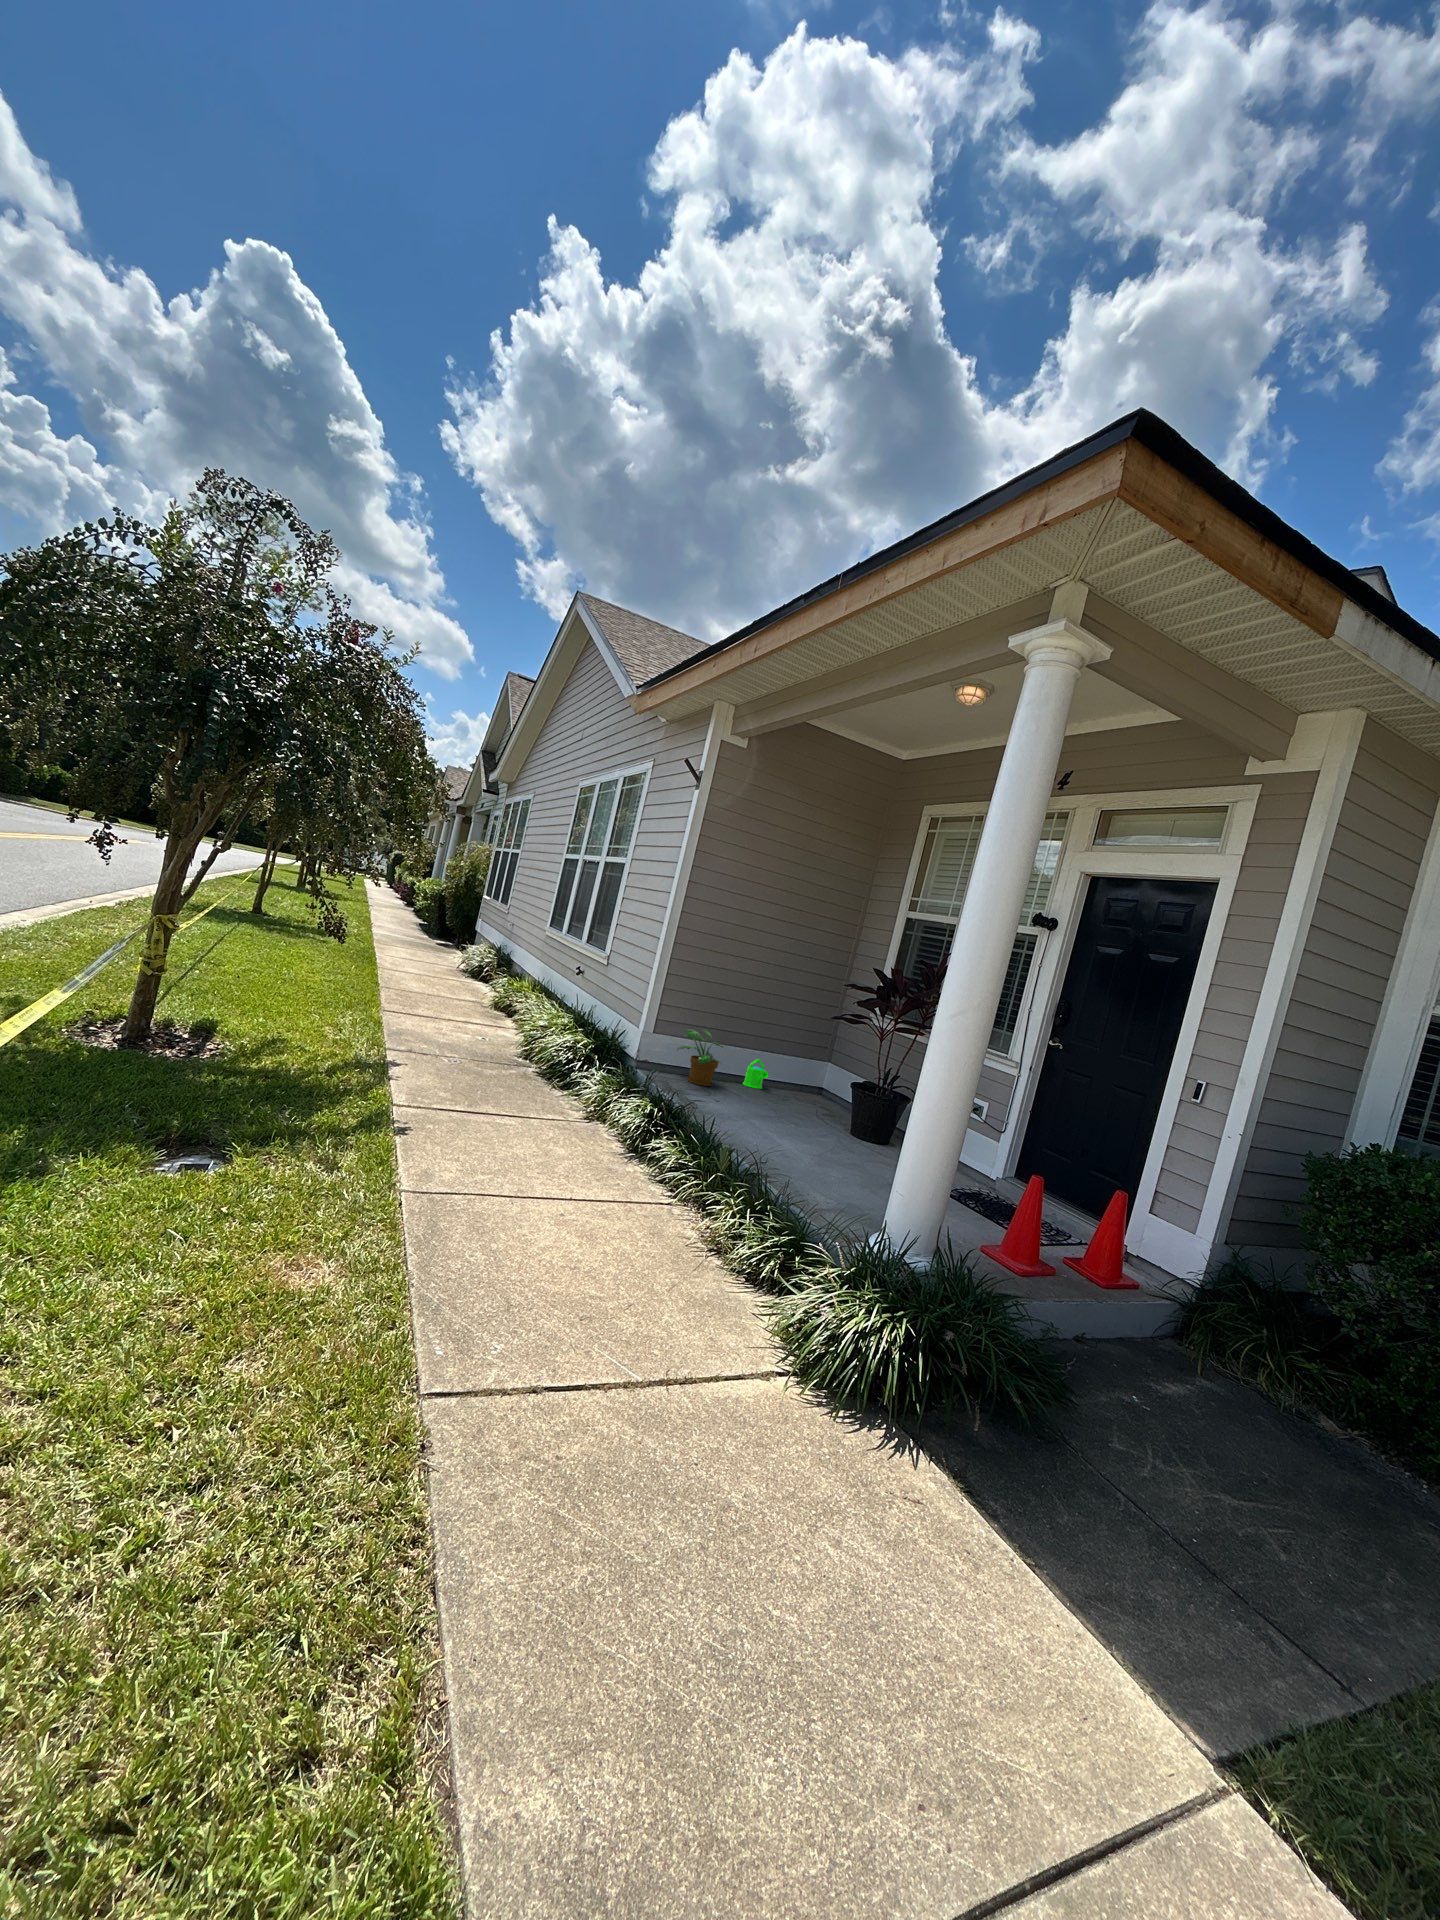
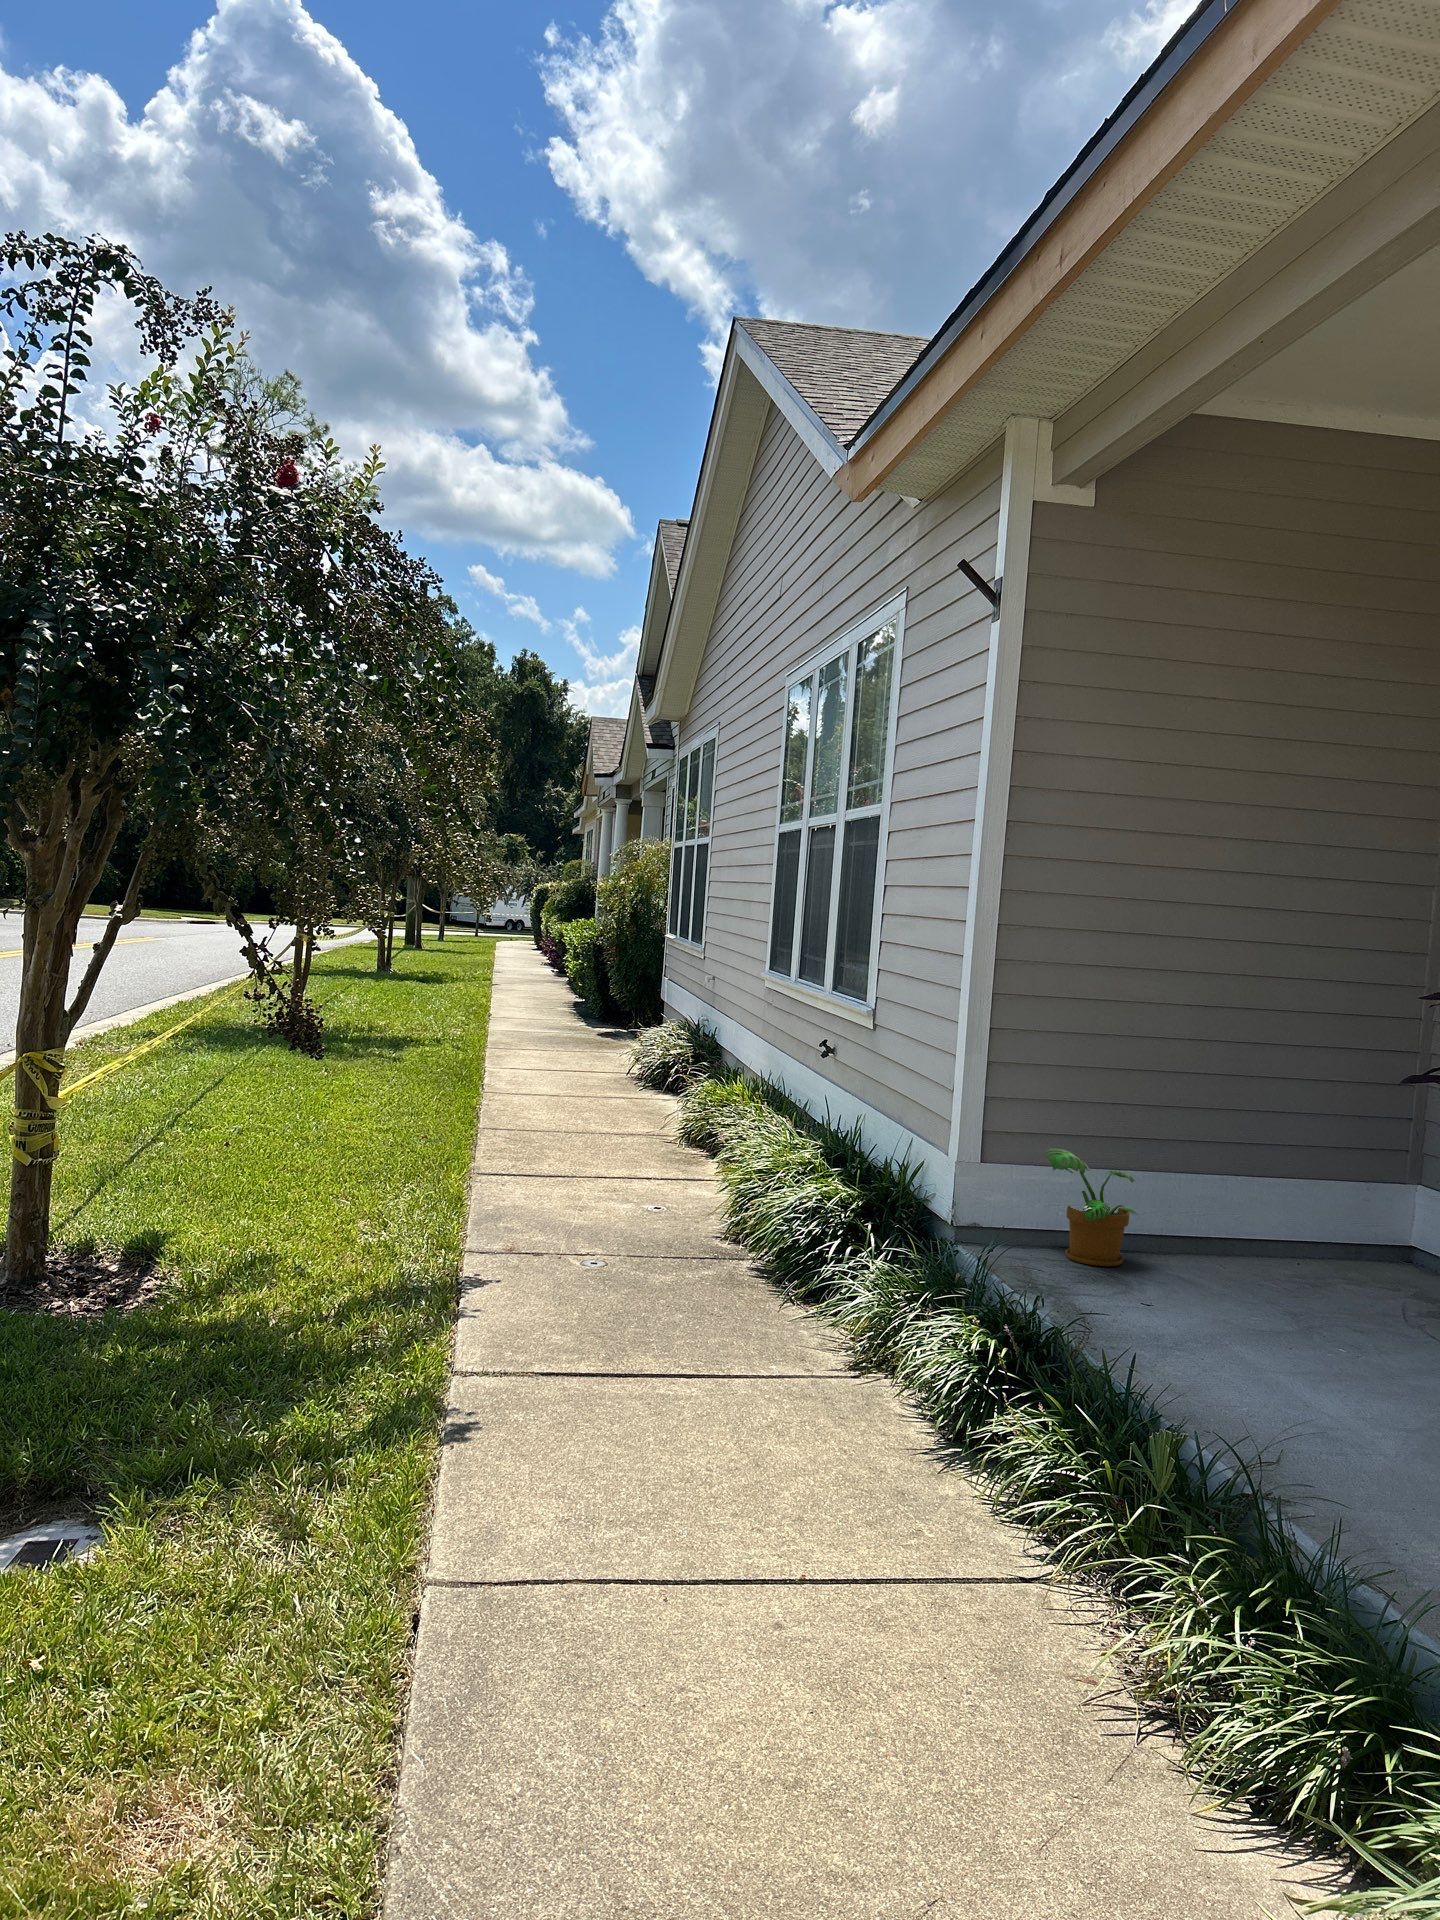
watering can: present [743,1059,769,1089] -> none [1191,1194,1247,1259]

